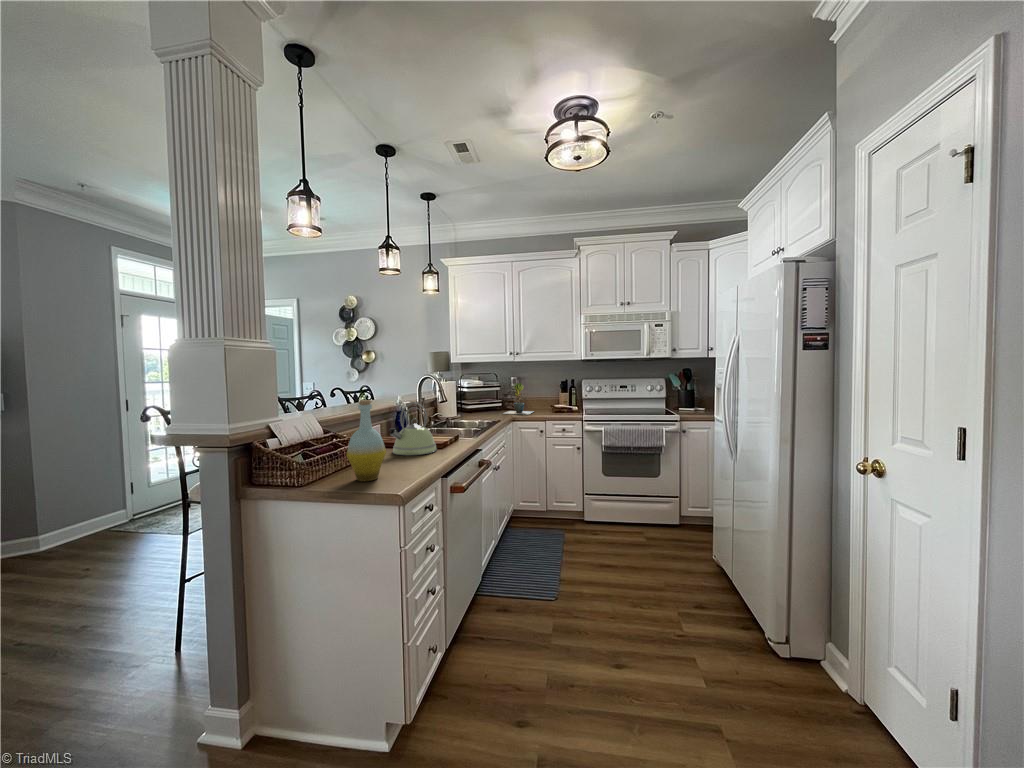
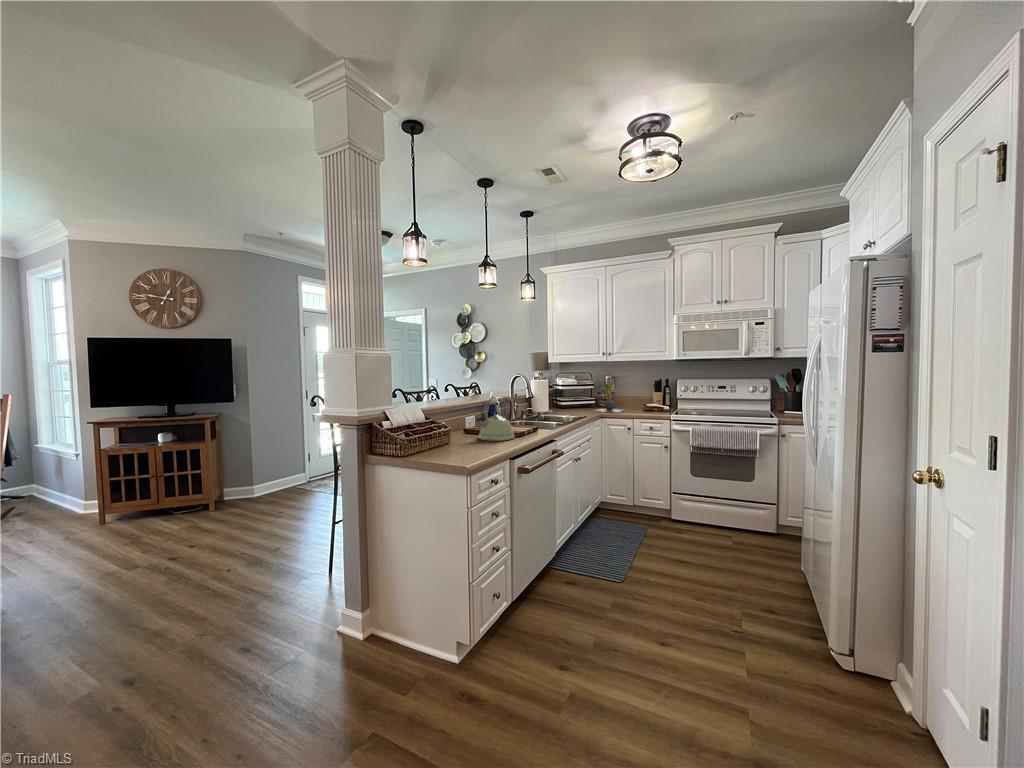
bottle: present [347,400,386,481] -> none [435,394,465,457]

